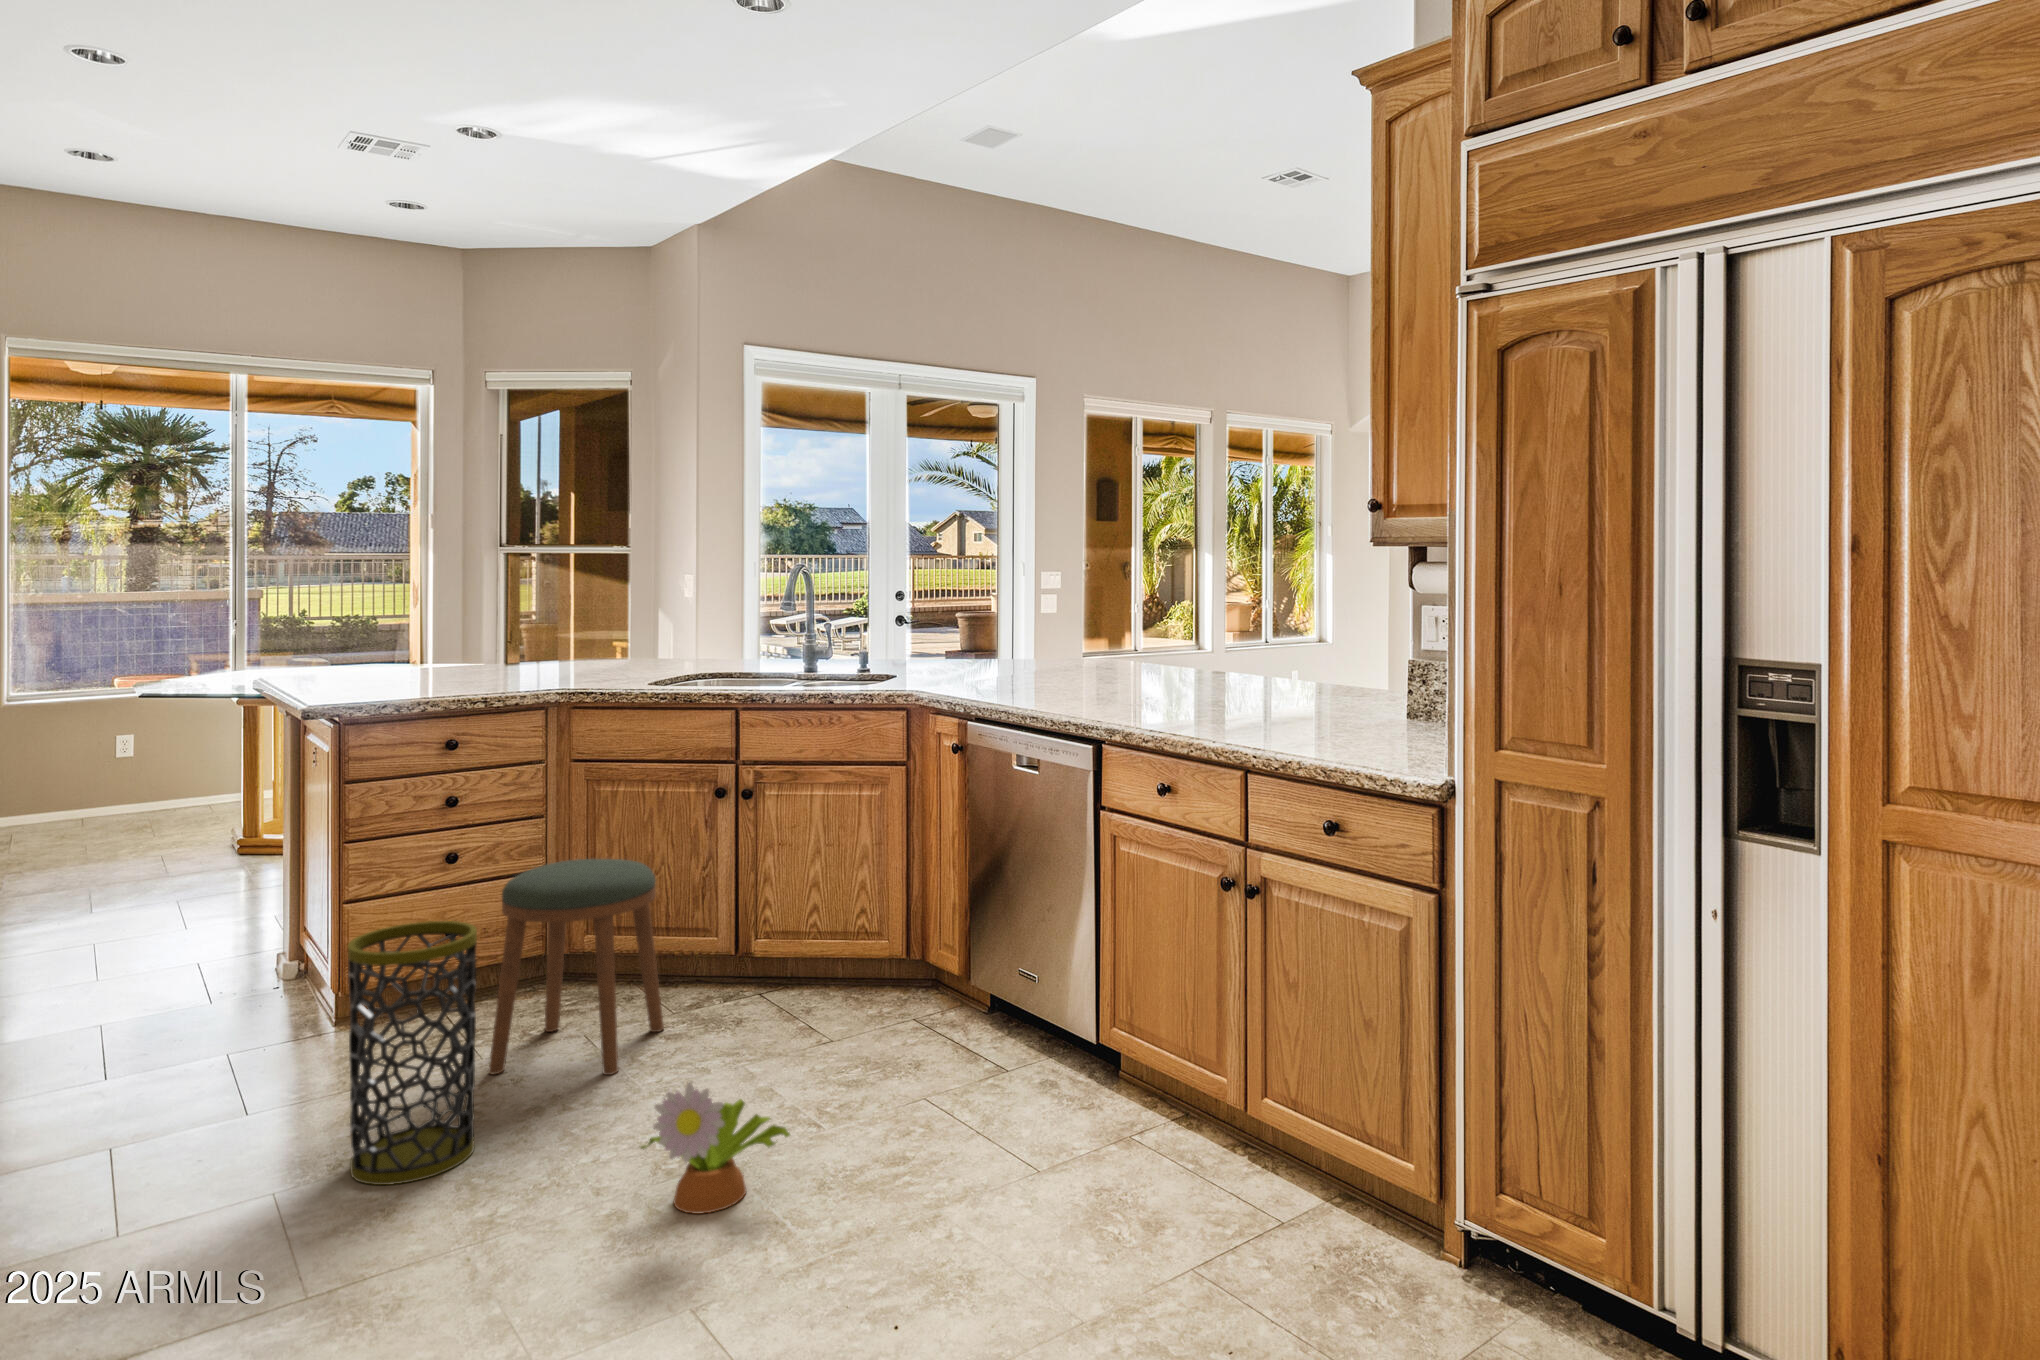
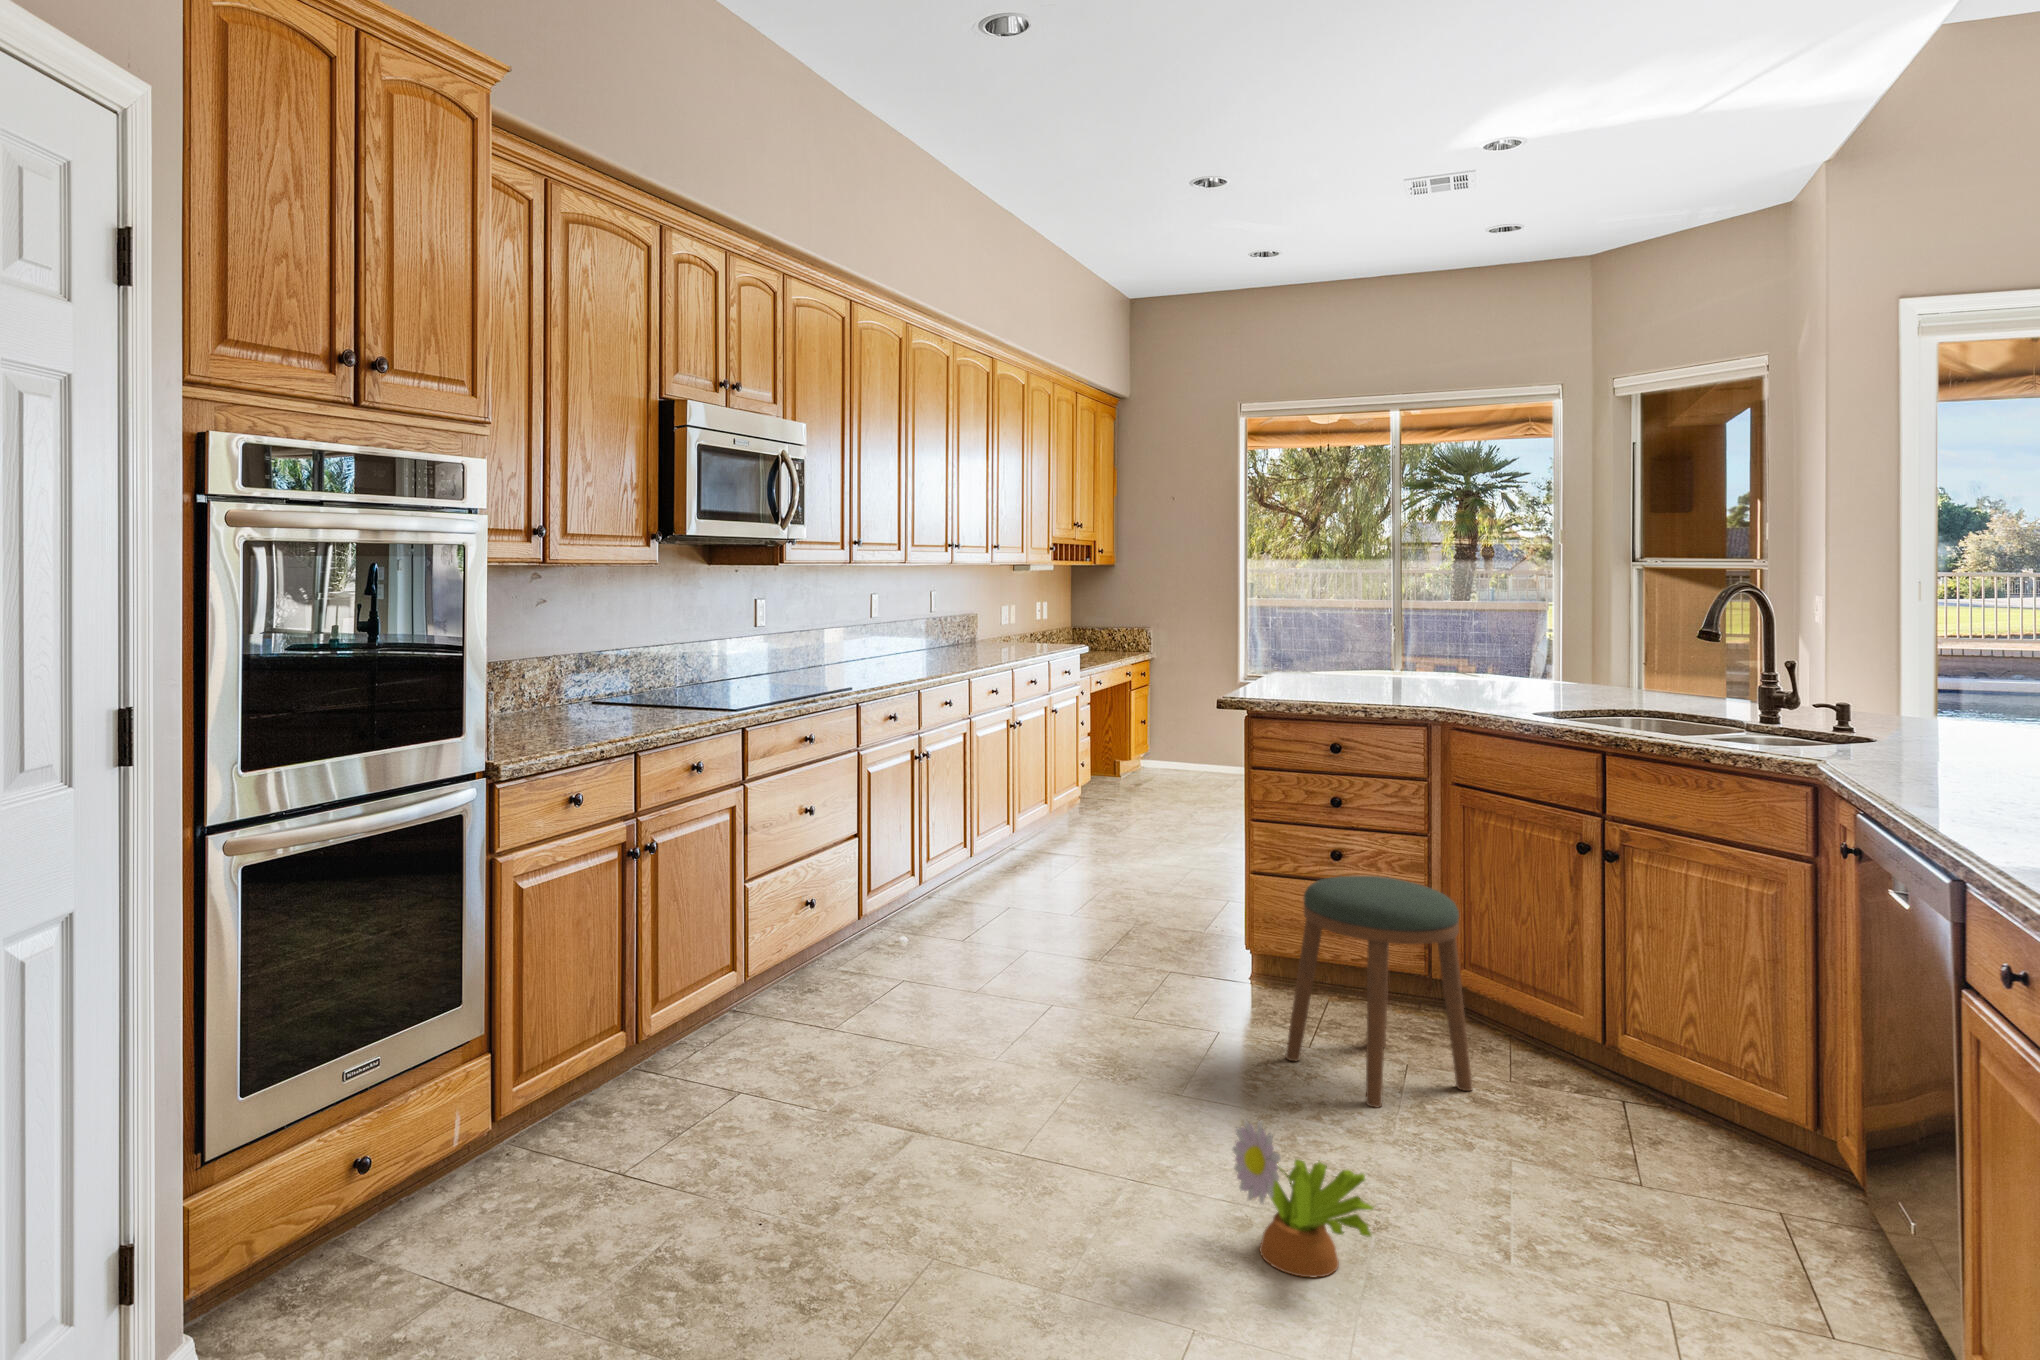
trash can: present [348,921,477,1185] -> none [1108,885,1211,1115]

